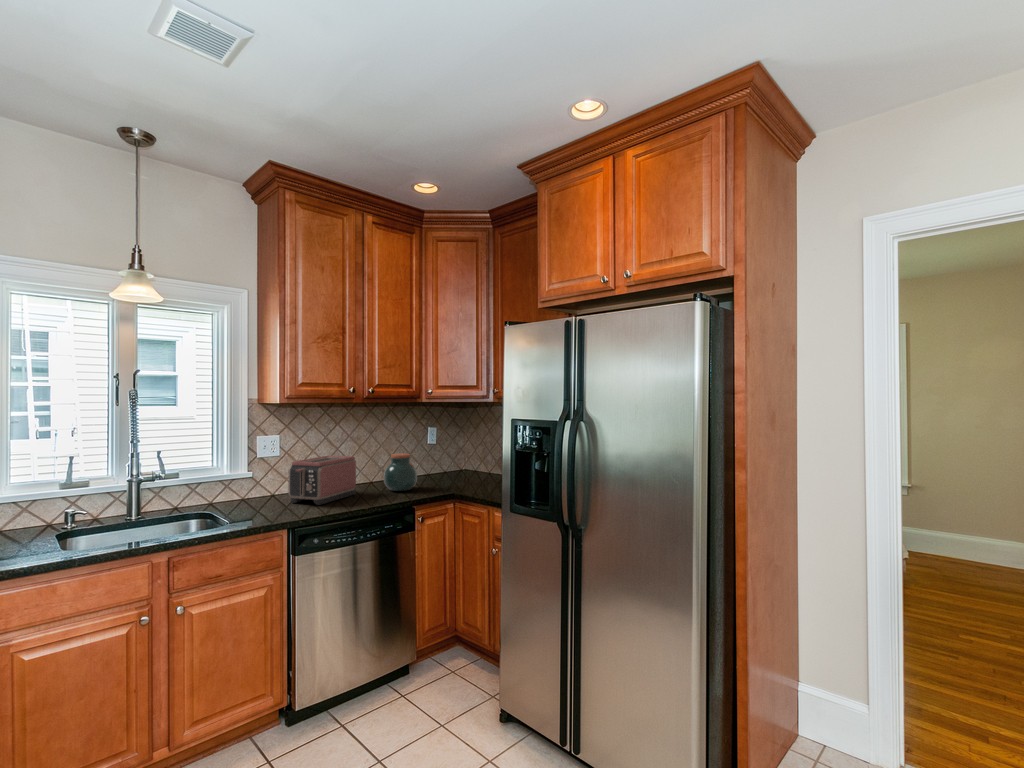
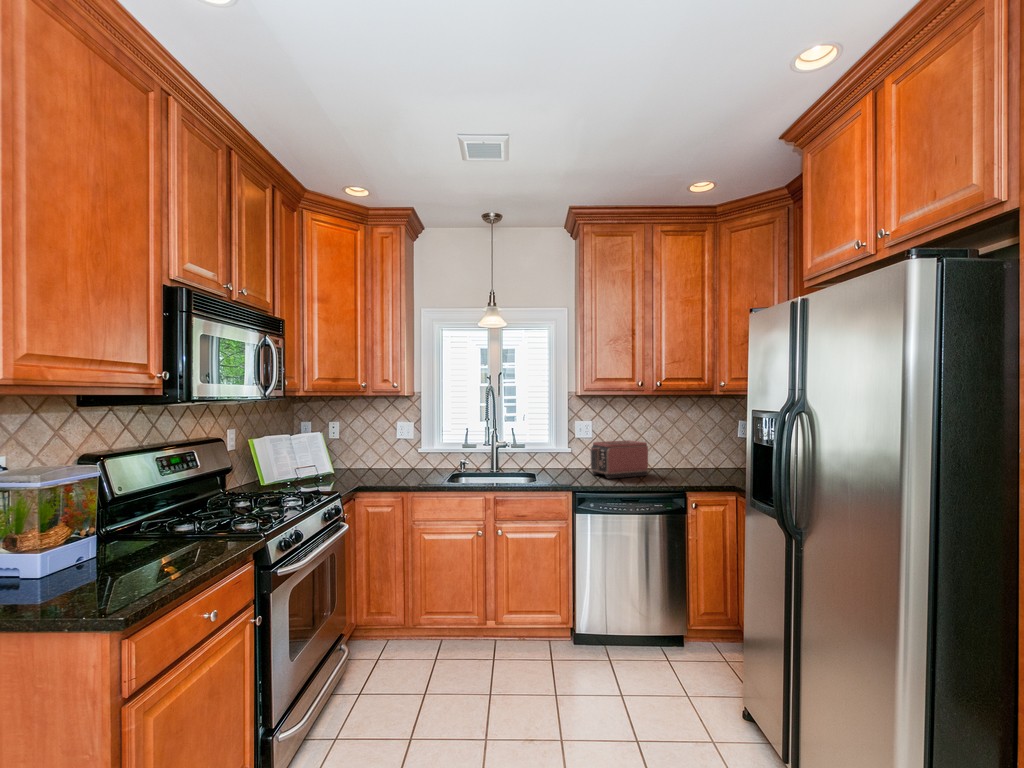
jar: present [384,453,417,491] -> none [675,444,706,478]

